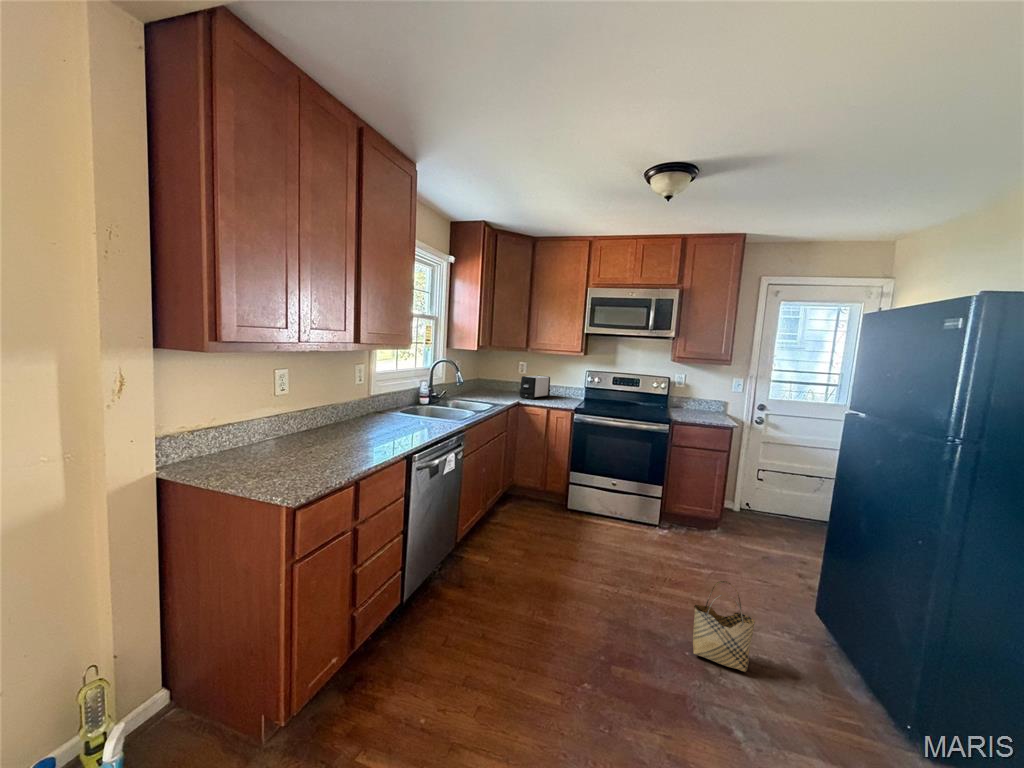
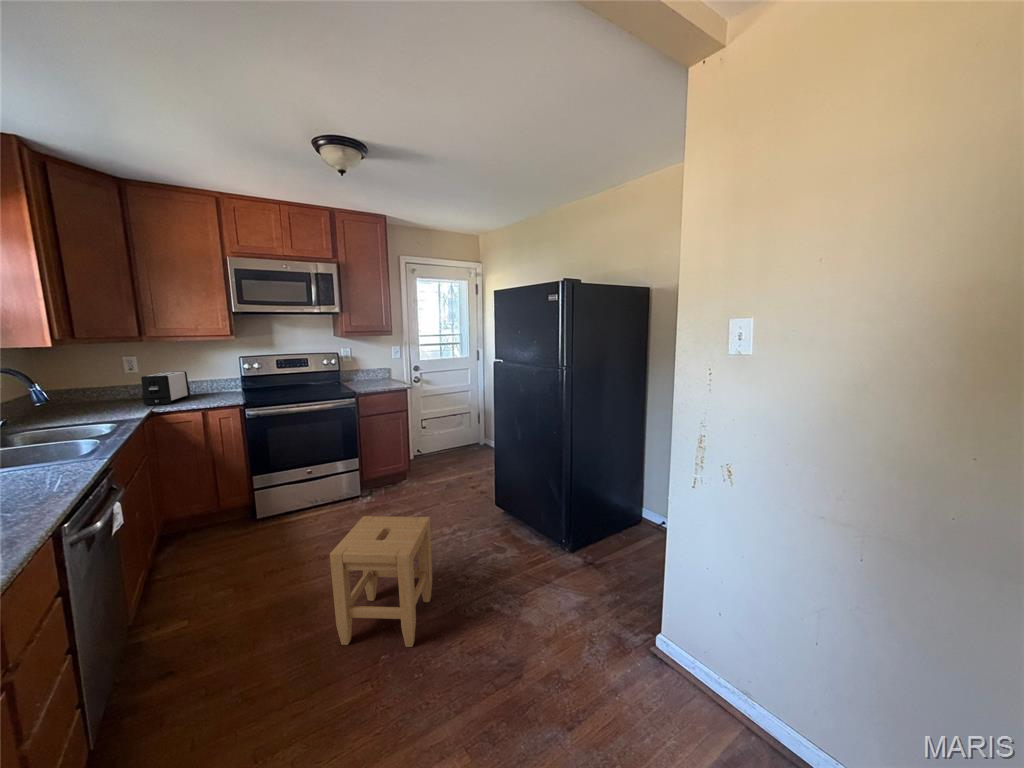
stool: none [562,541,680,701] -> present [330,516,432,647]
woven basket: present [693,581,755,672] -> none [436,508,479,575]

